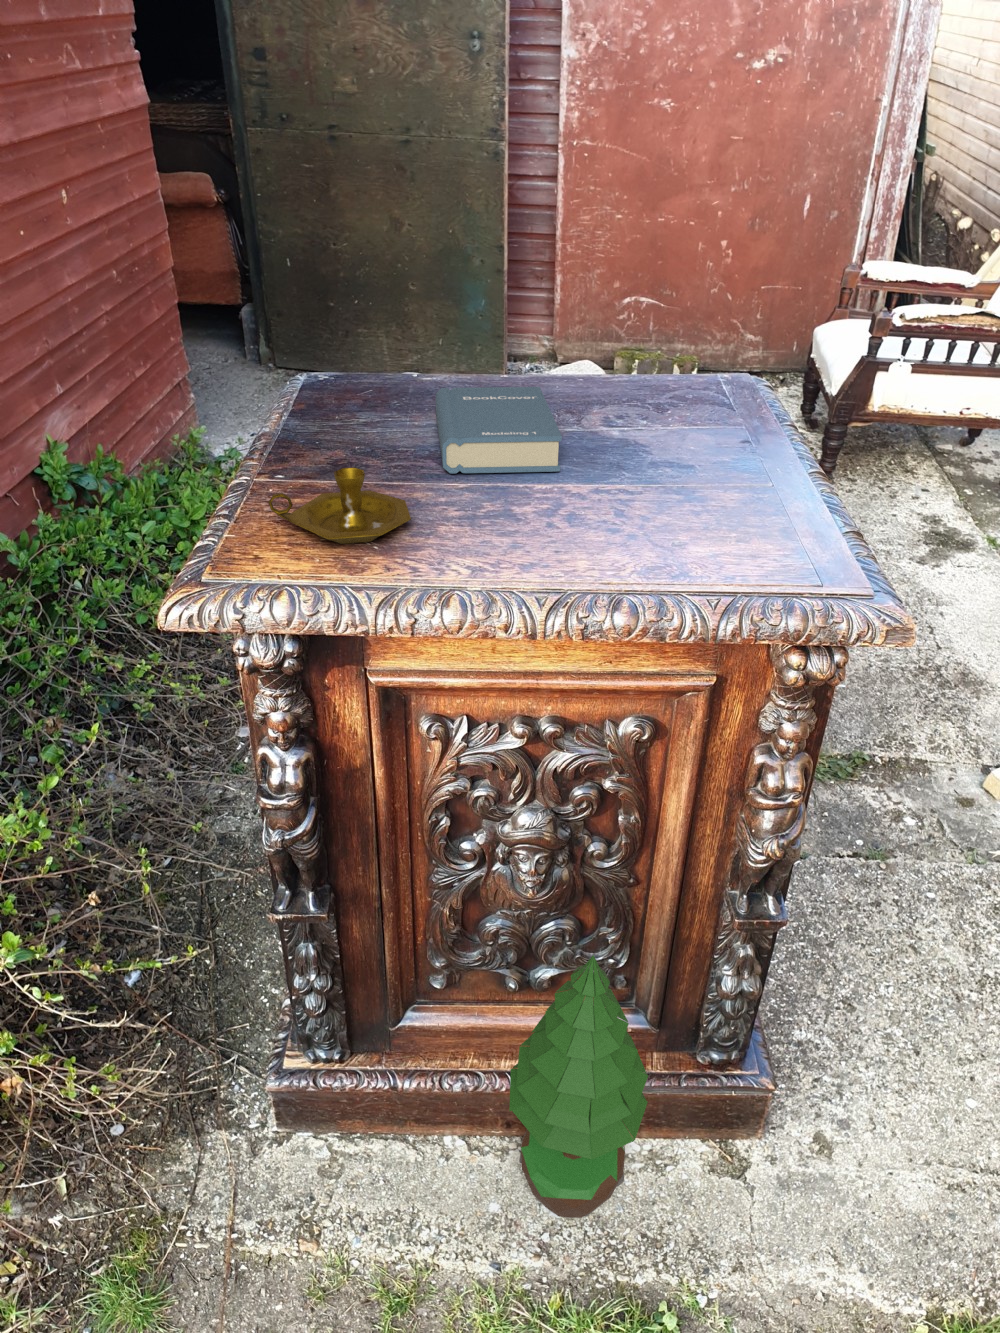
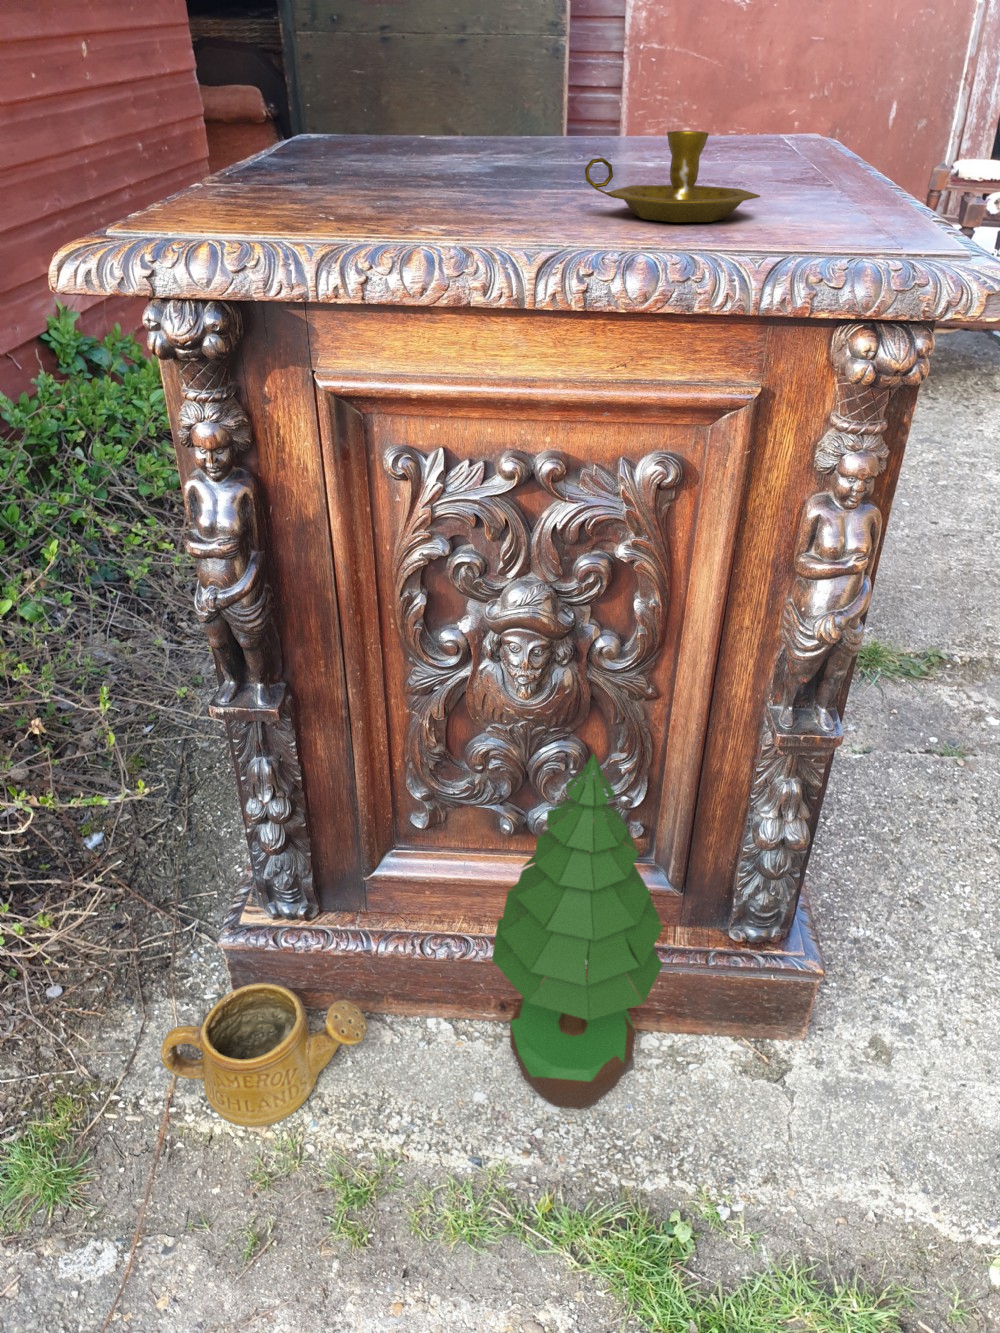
hardback book: present [436,387,562,474] -> none [431,125,577,188]
candlestick: present [268,468,411,544] -> present [585,131,760,222]
watering can: none [225,1122,399,1249] -> present [161,983,367,1127]

